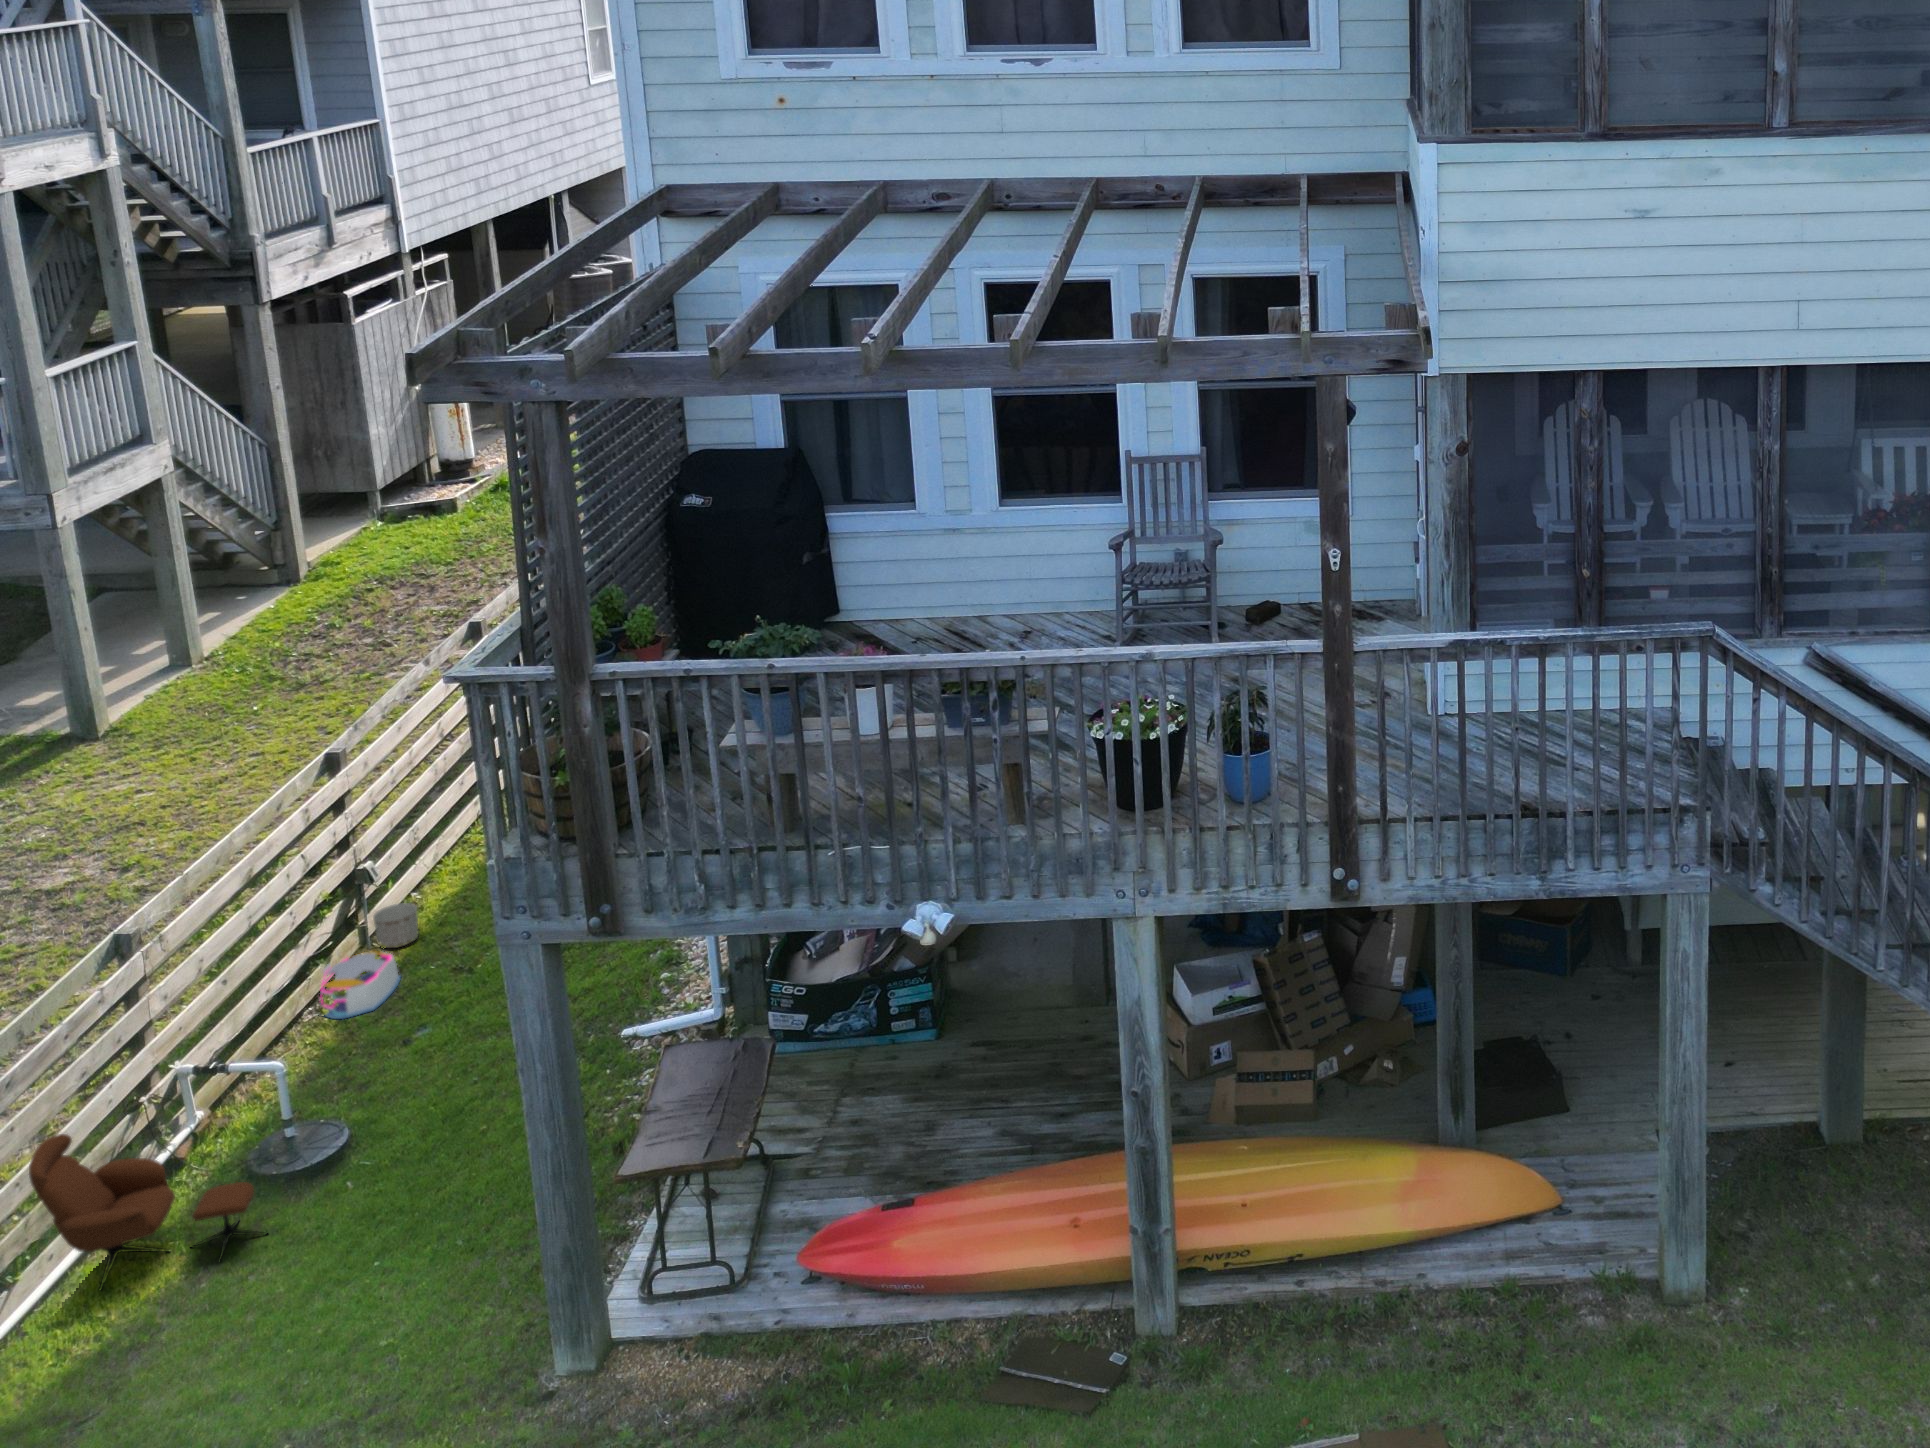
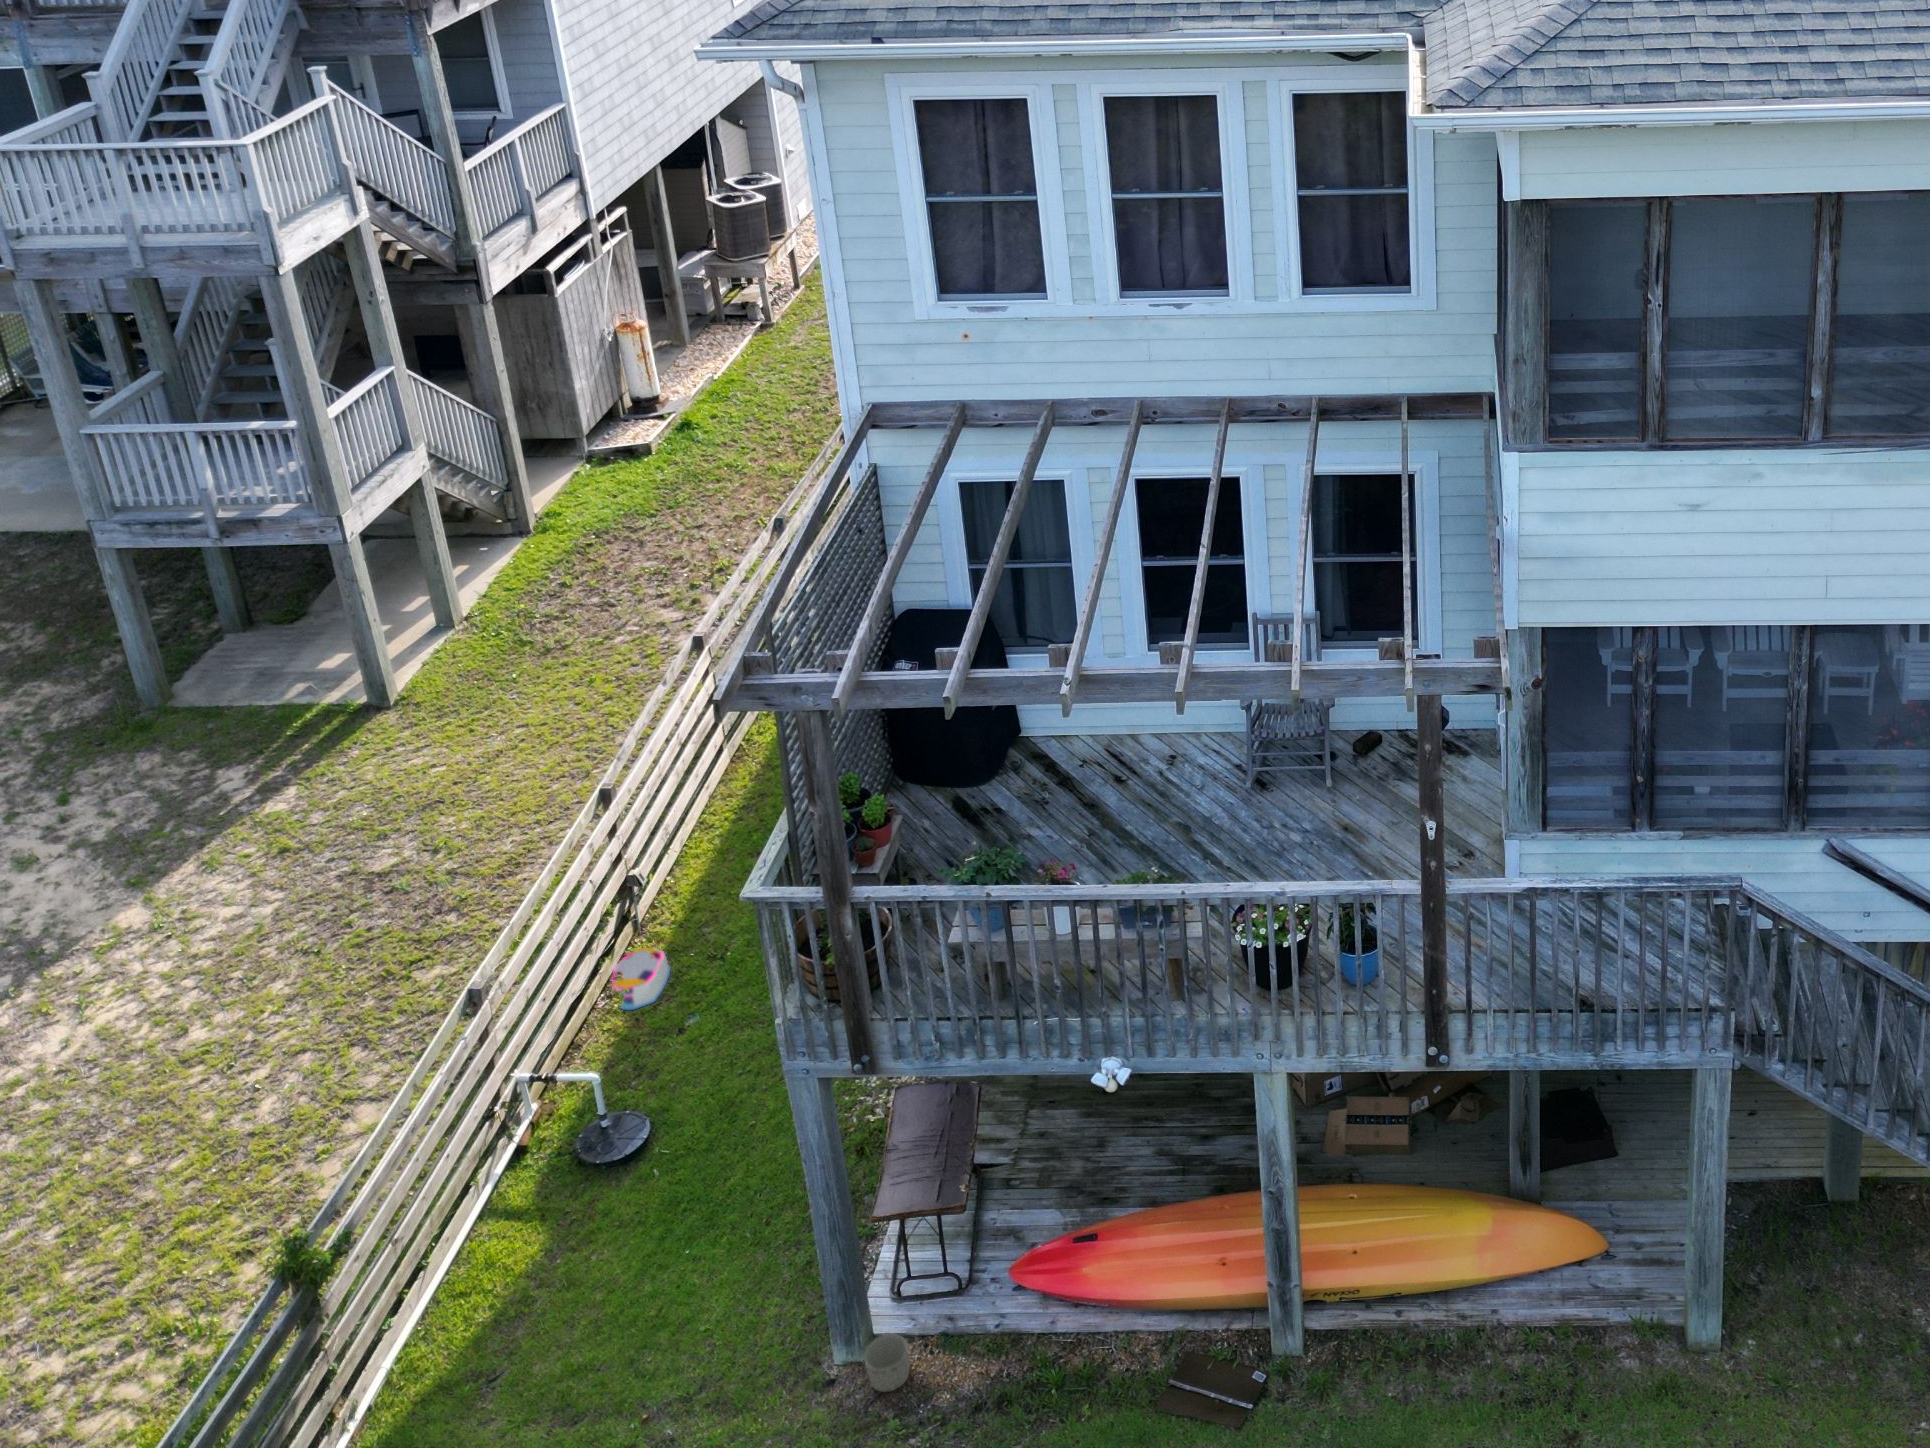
planter: present [373,903,418,948] -> present [864,1334,910,1392]
lounge chair: present [29,1134,266,1290] -> none [432,1160,607,1278]

